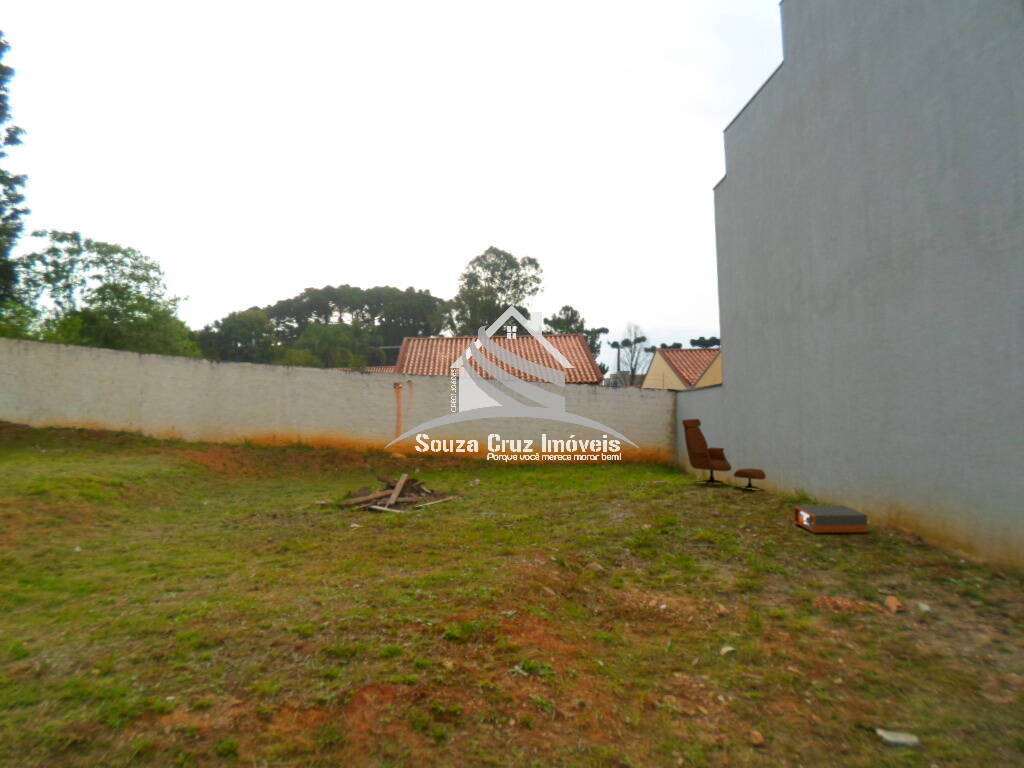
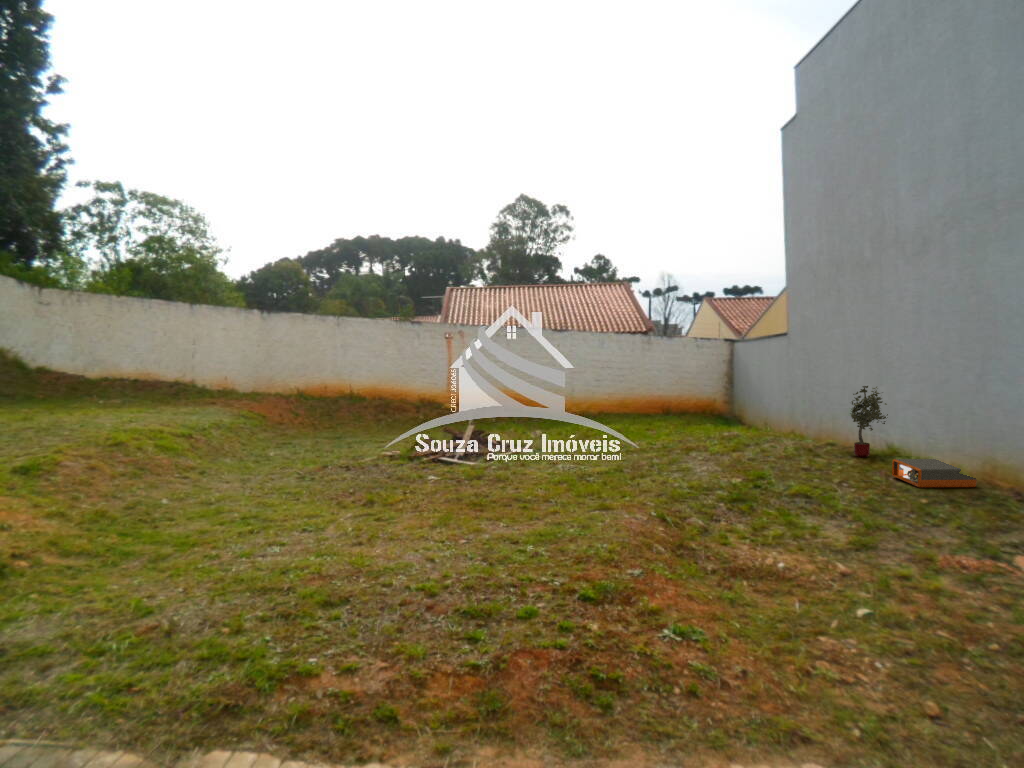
lounge chair: present [682,419,766,491] -> none [754,369,844,444]
potted tree: none [761,435,803,505] -> present [850,386,888,458]

